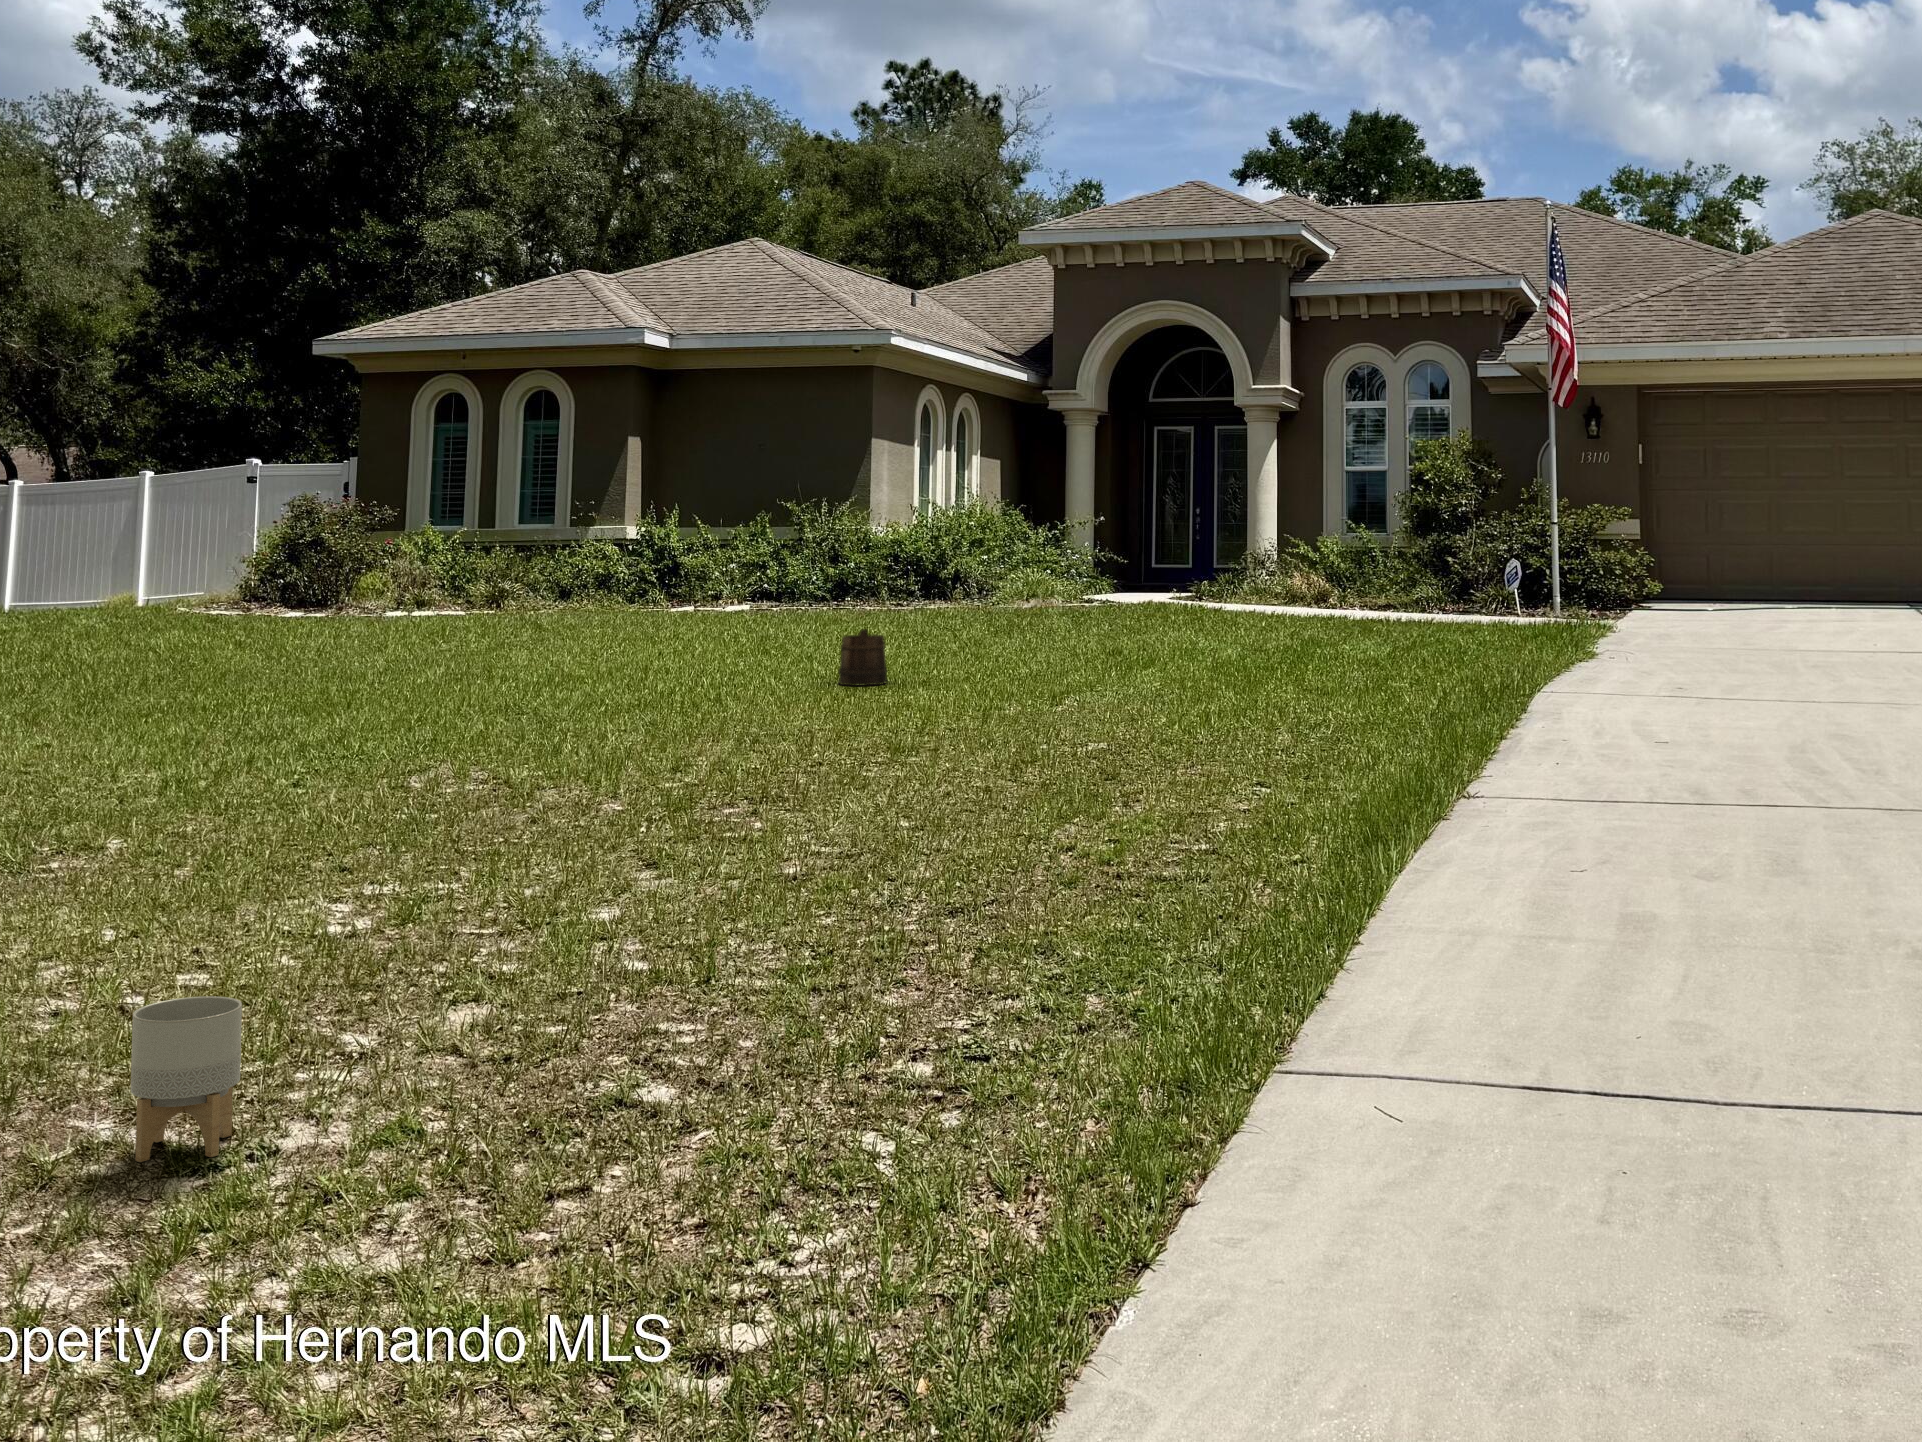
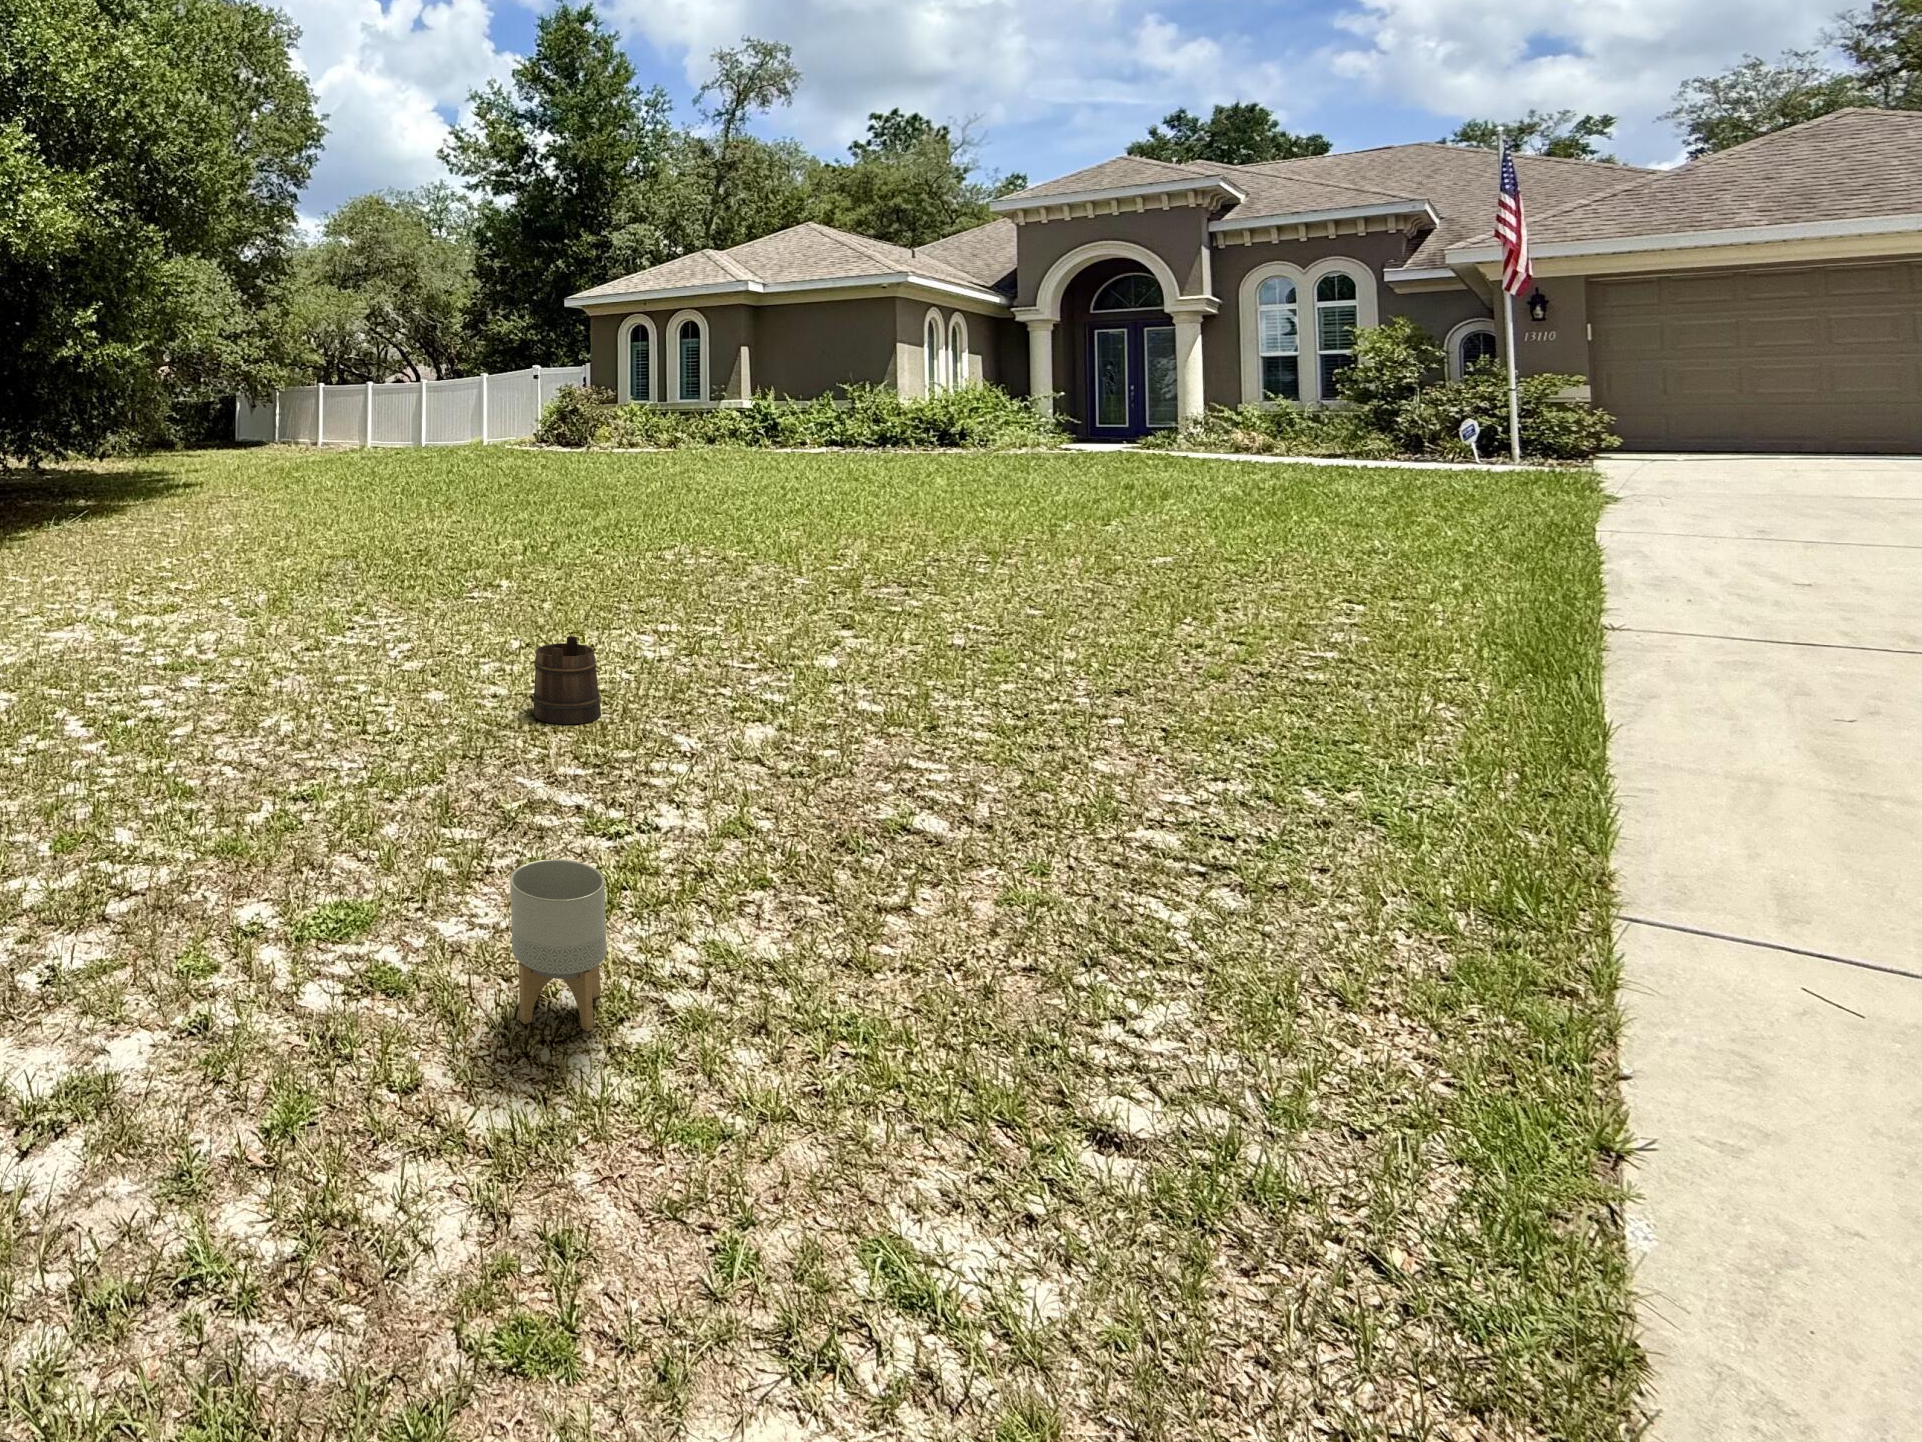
bucket: present [838,629,887,686] -> present [533,636,601,724]

